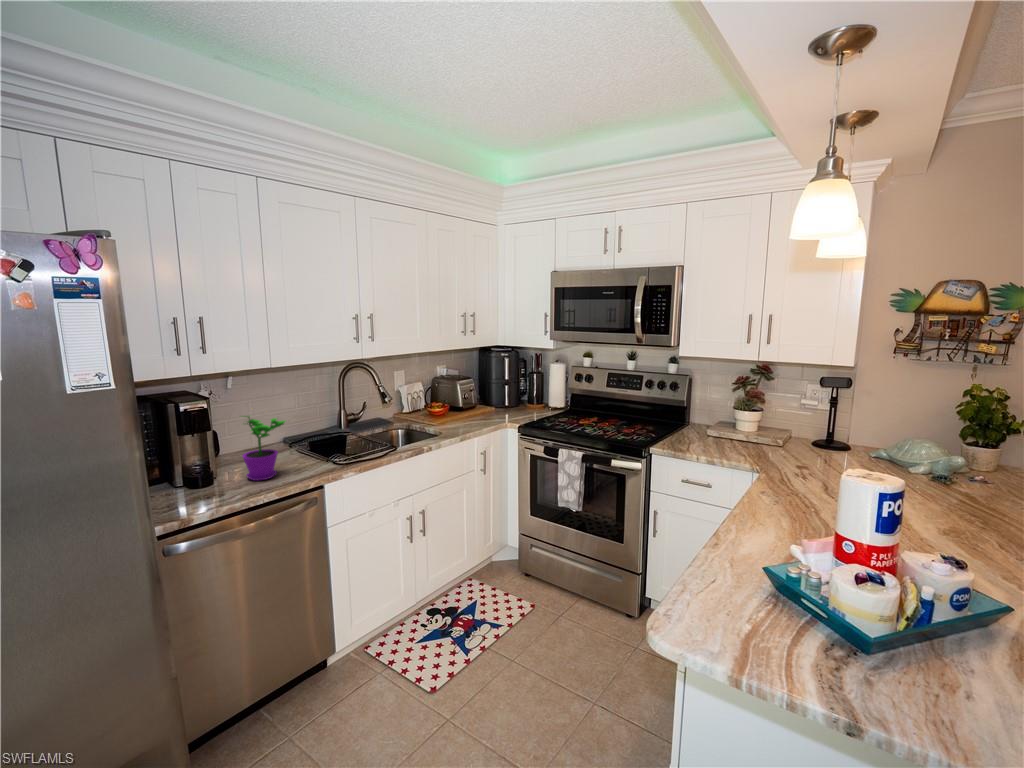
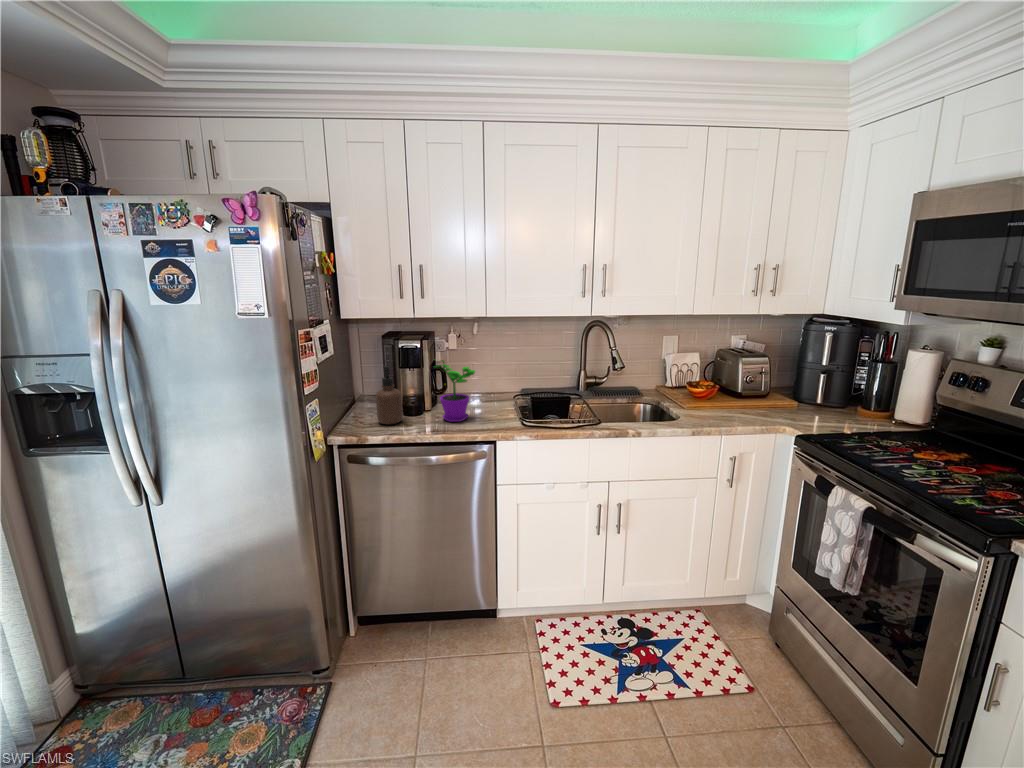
soap dispenser: none [168,433,205,503] -> present [376,366,403,425]

